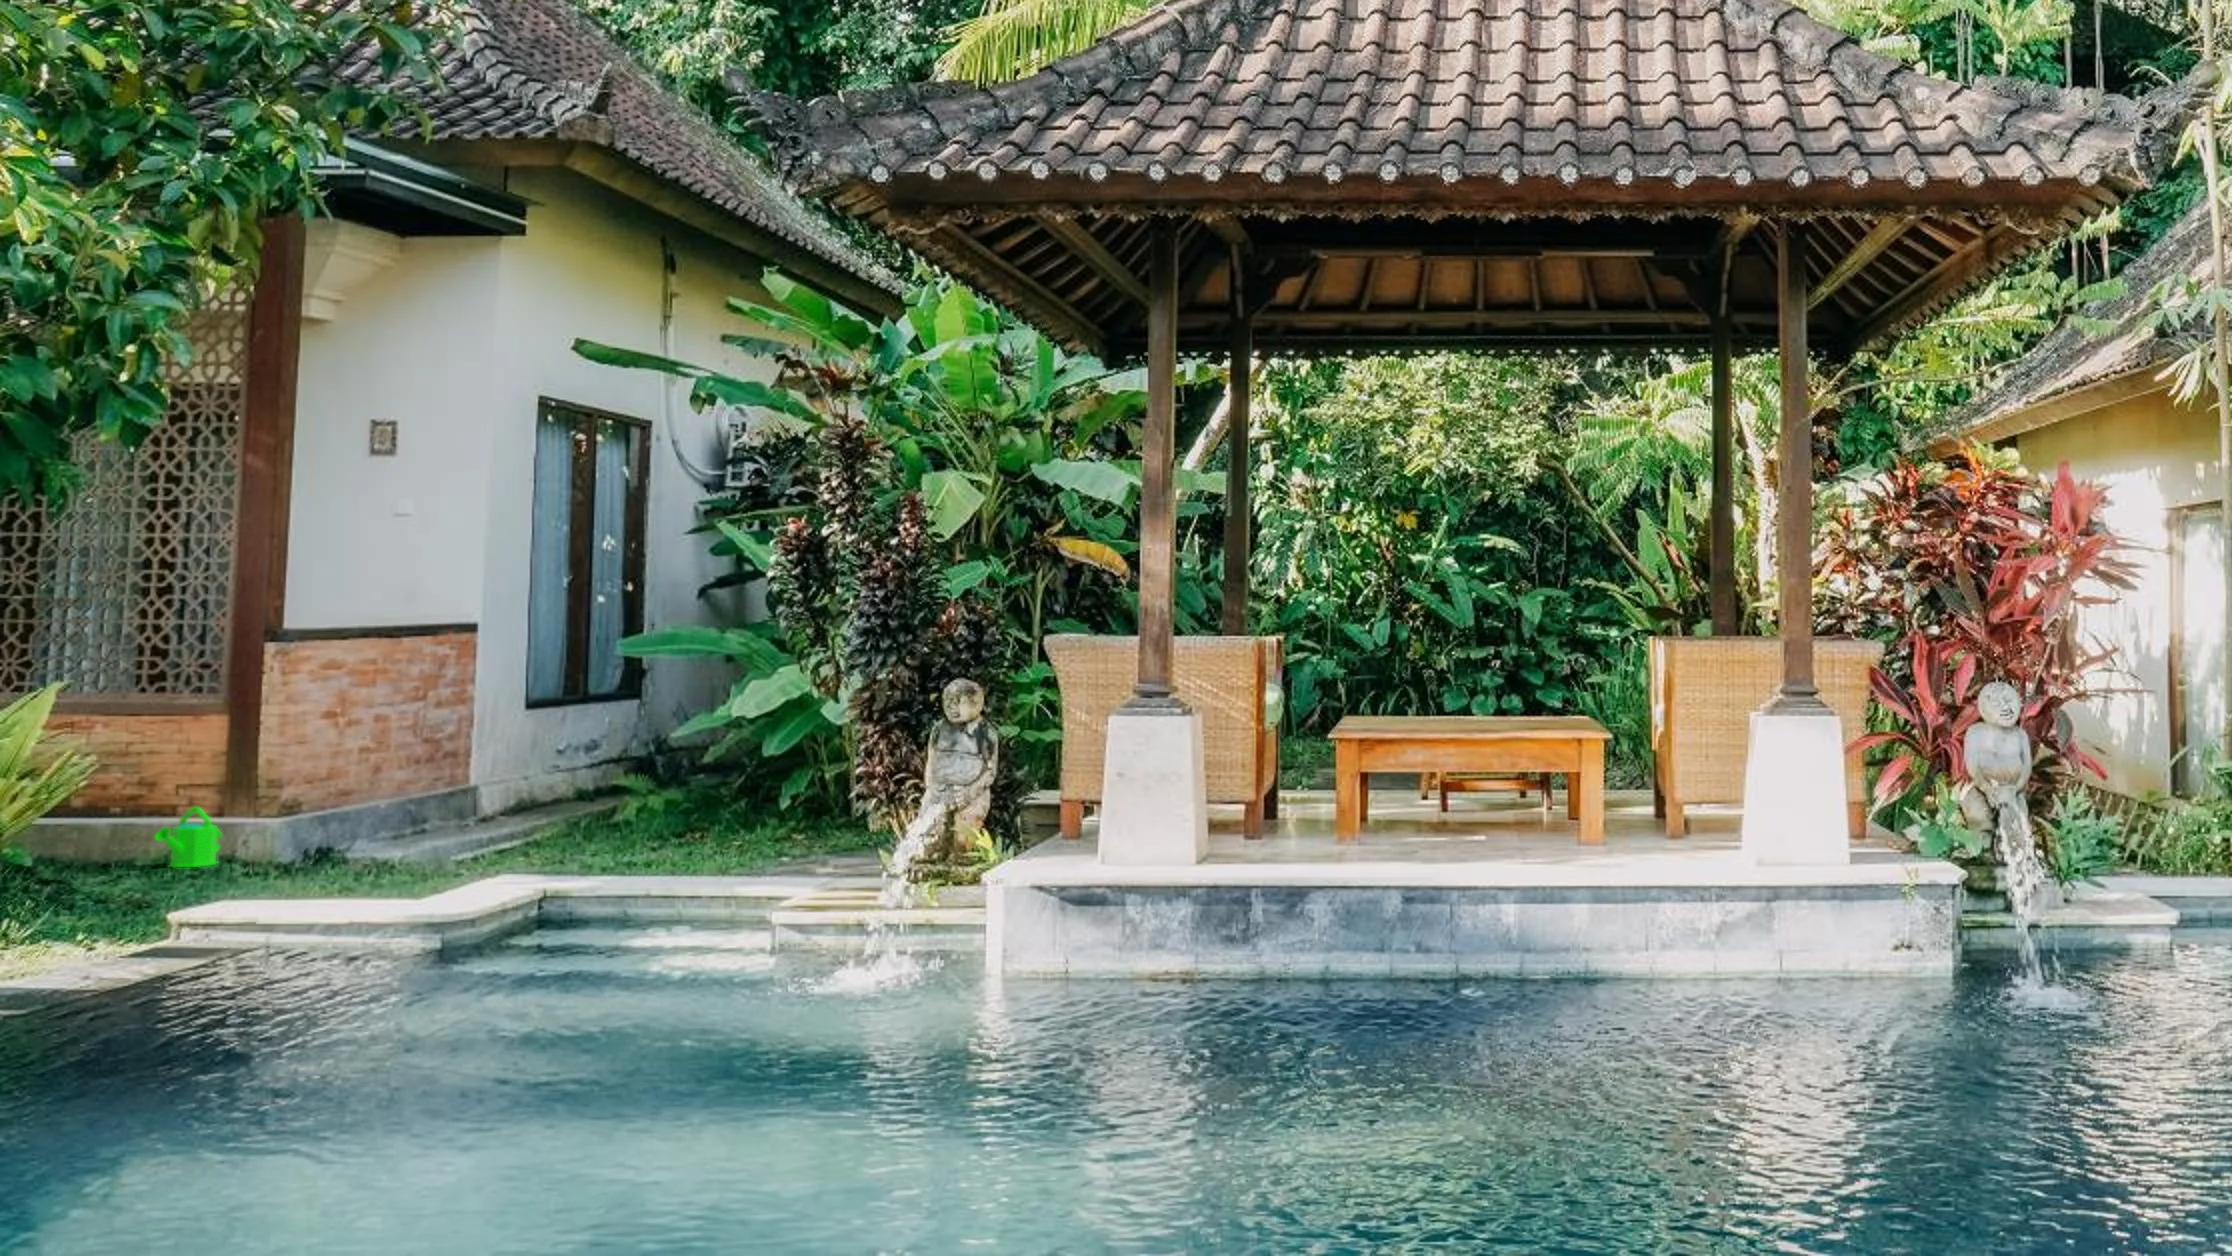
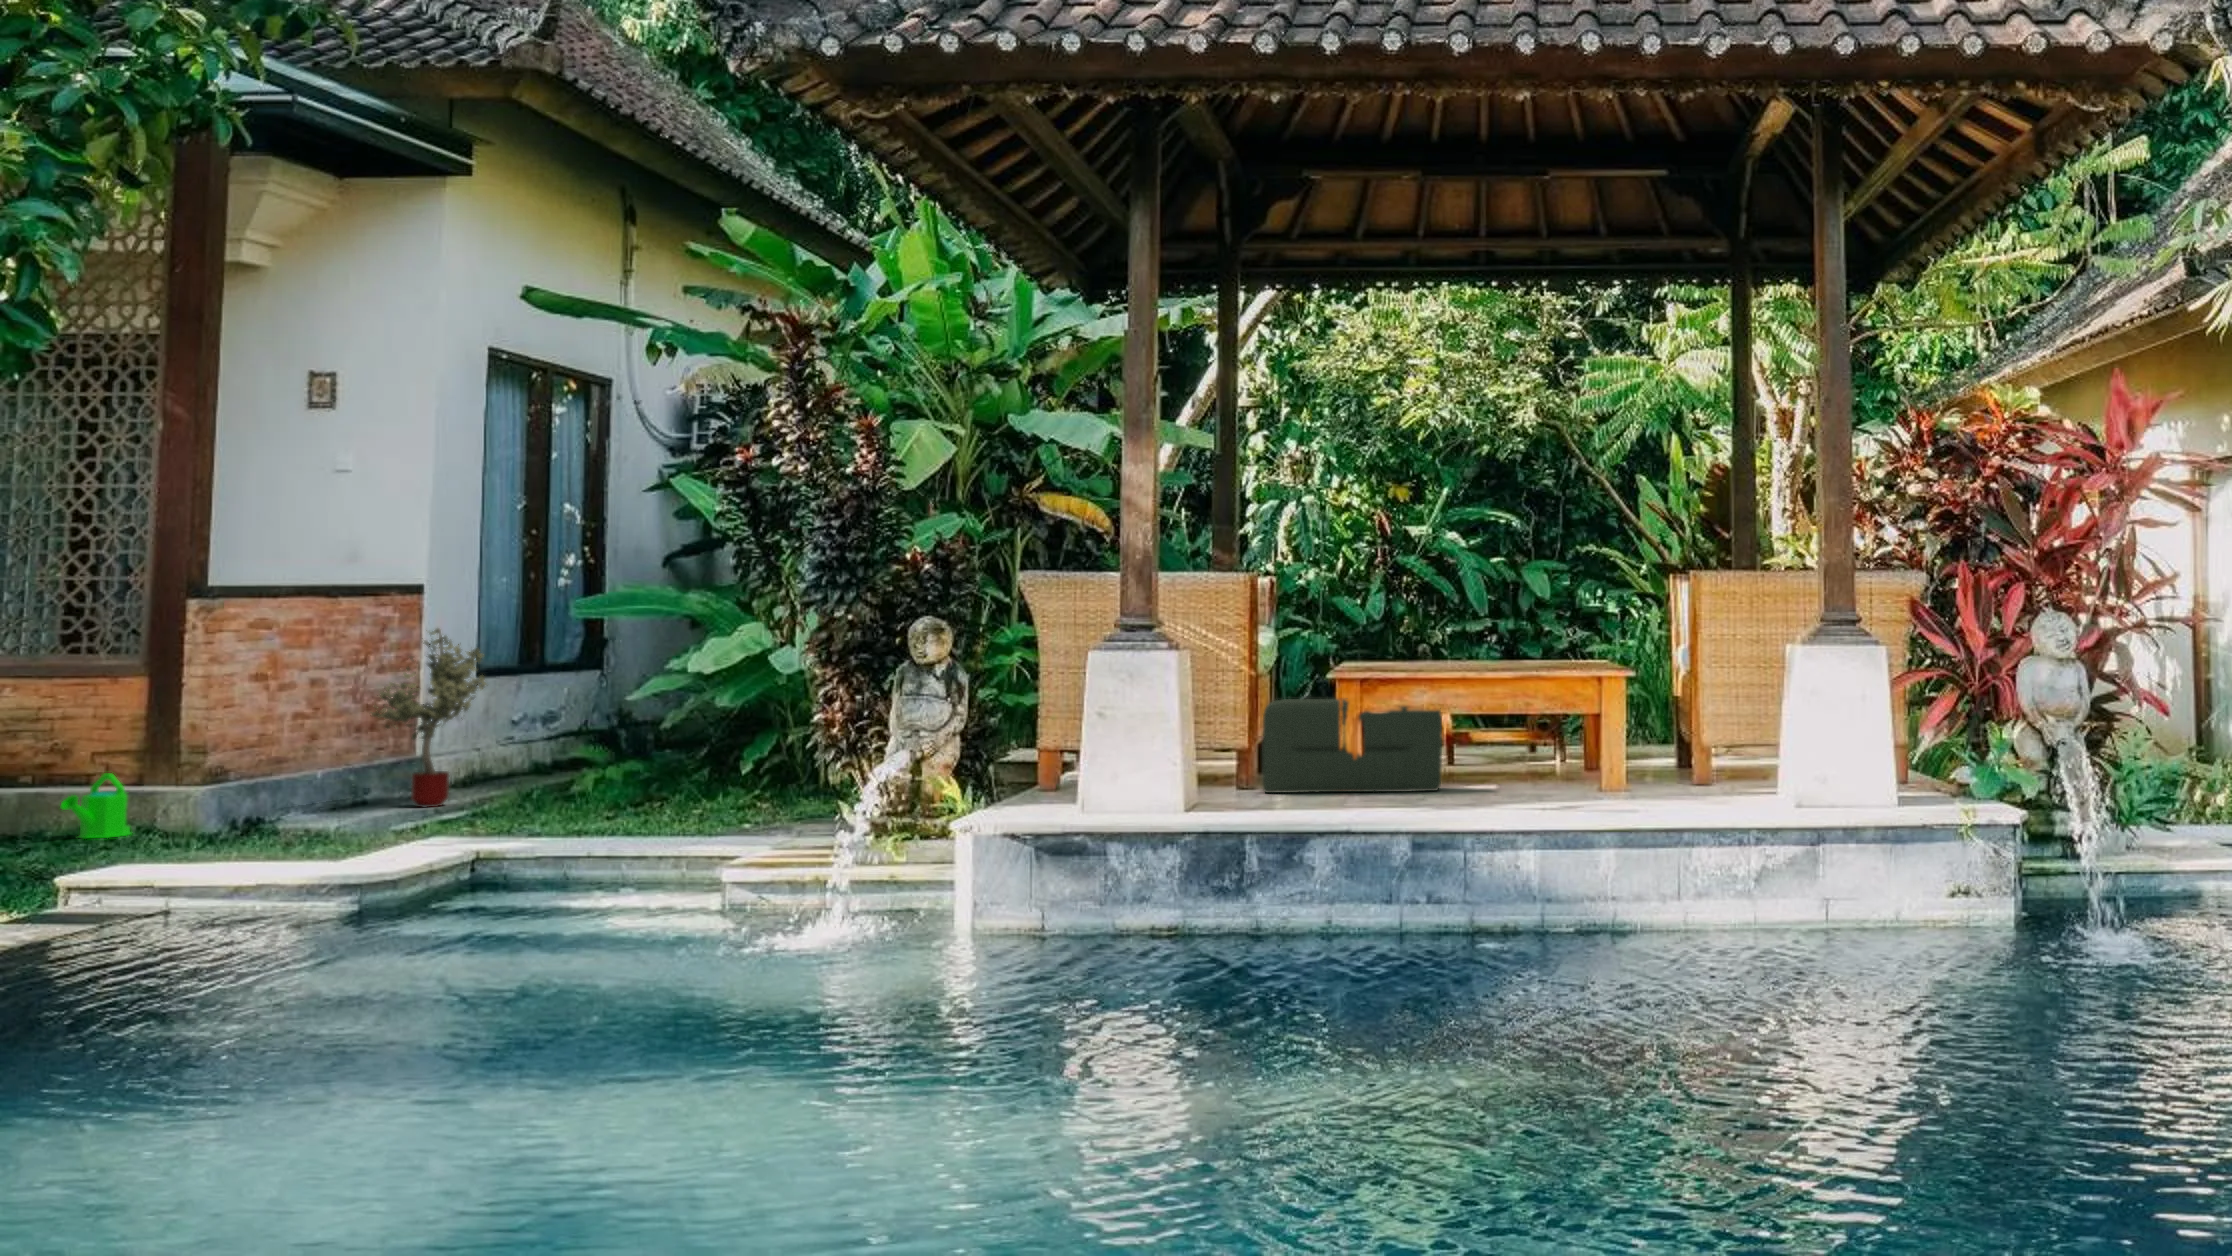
potted tree: none [429,668,539,838] -> present [371,628,486,807]
pouf: none [1270,751,1436,838] -> present [1263,699,1442,793]

